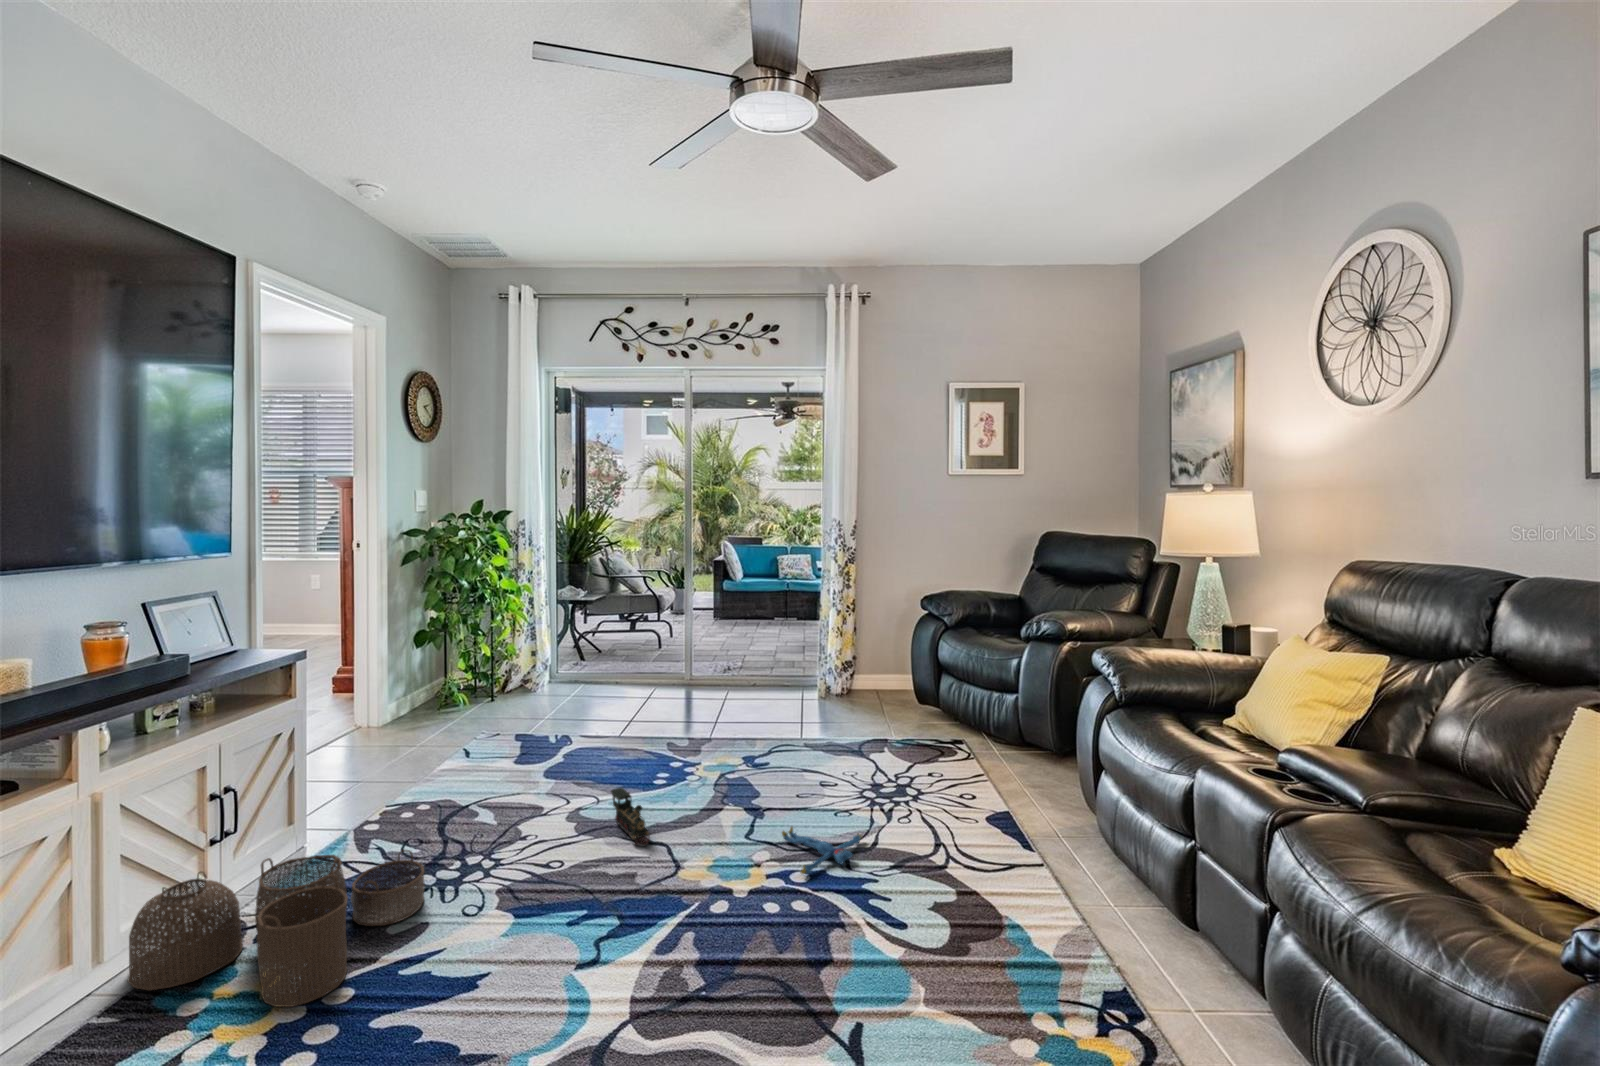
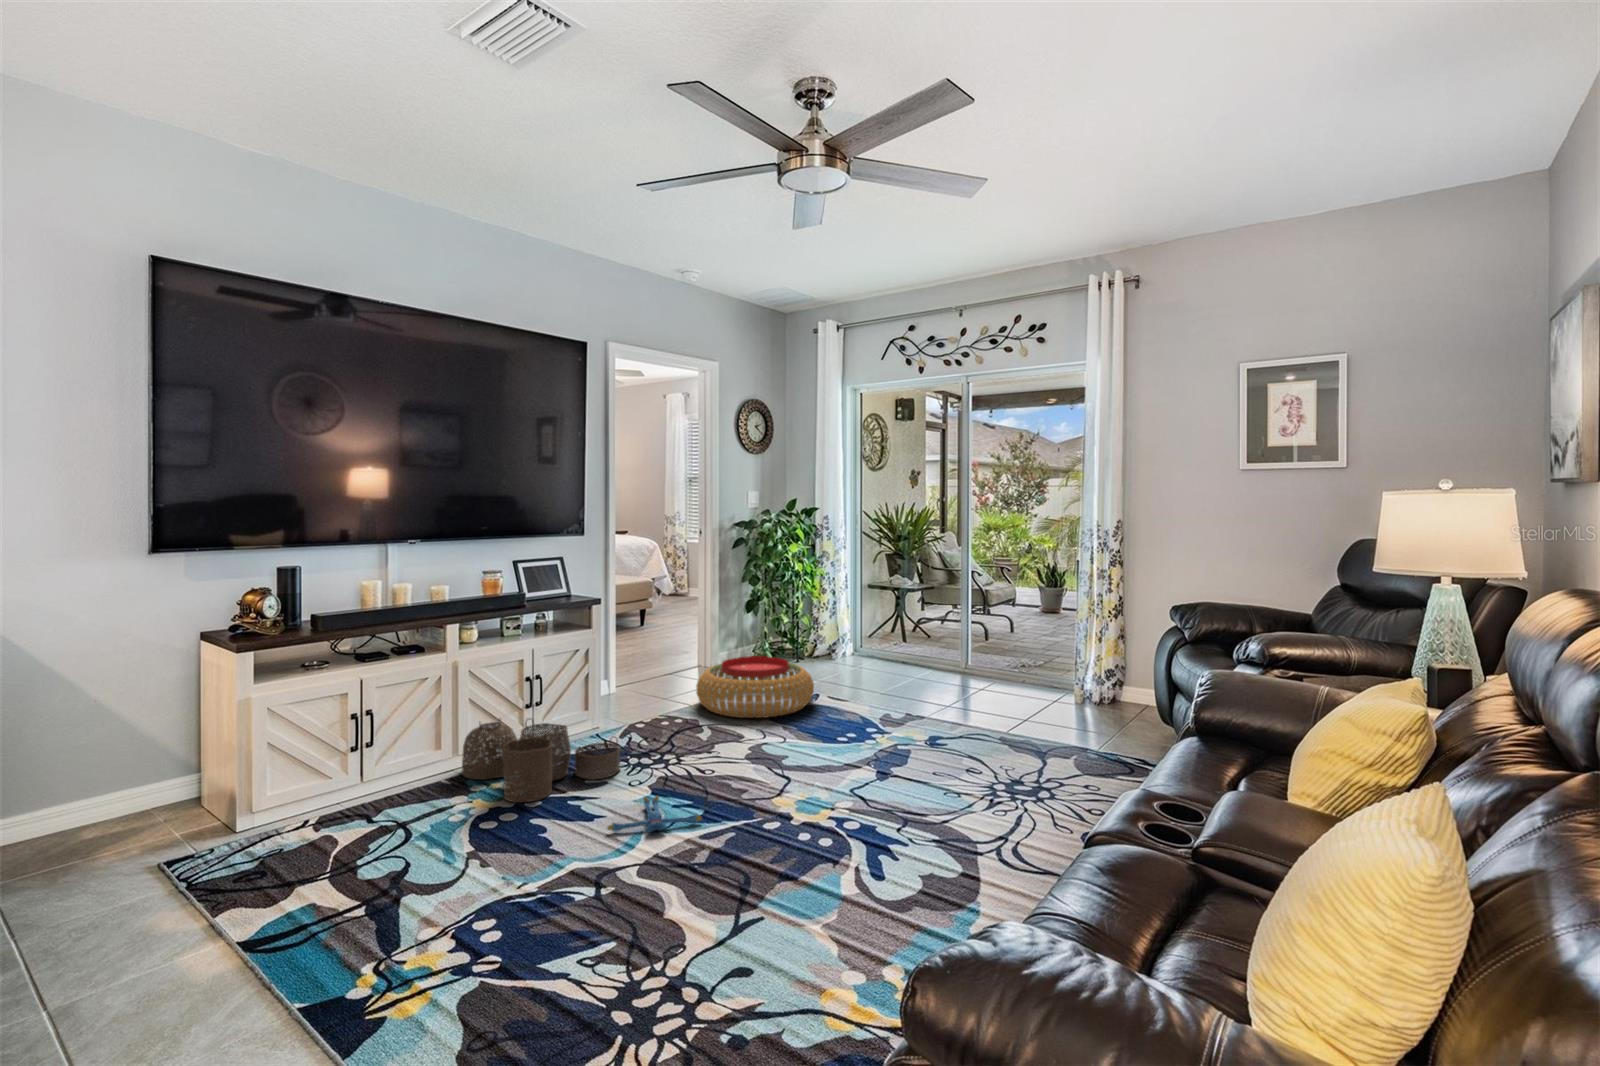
pouf: none [432,691,587,777] -> present [696,656,814,718]
toy train: present [611,788,650,845] -> none [771,732,786,776]
plush toy: present [782,827,862,874] -> present [608,796,702,832]

